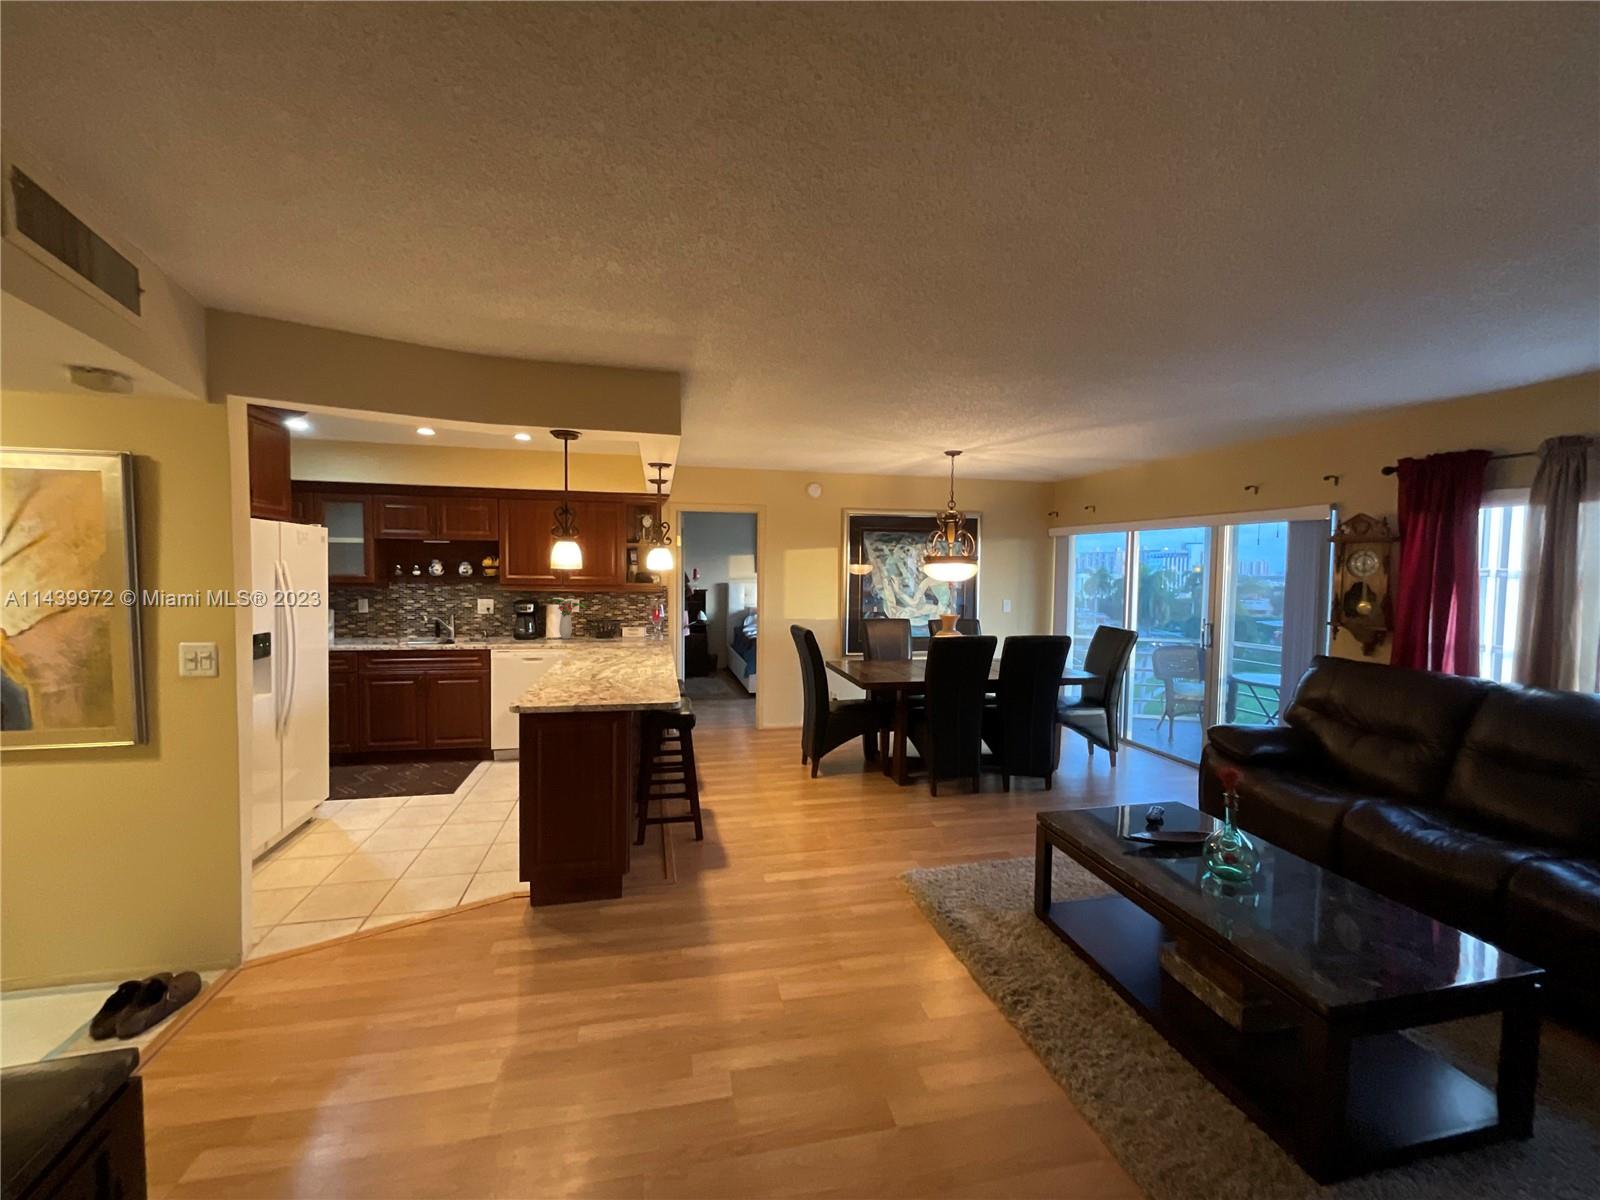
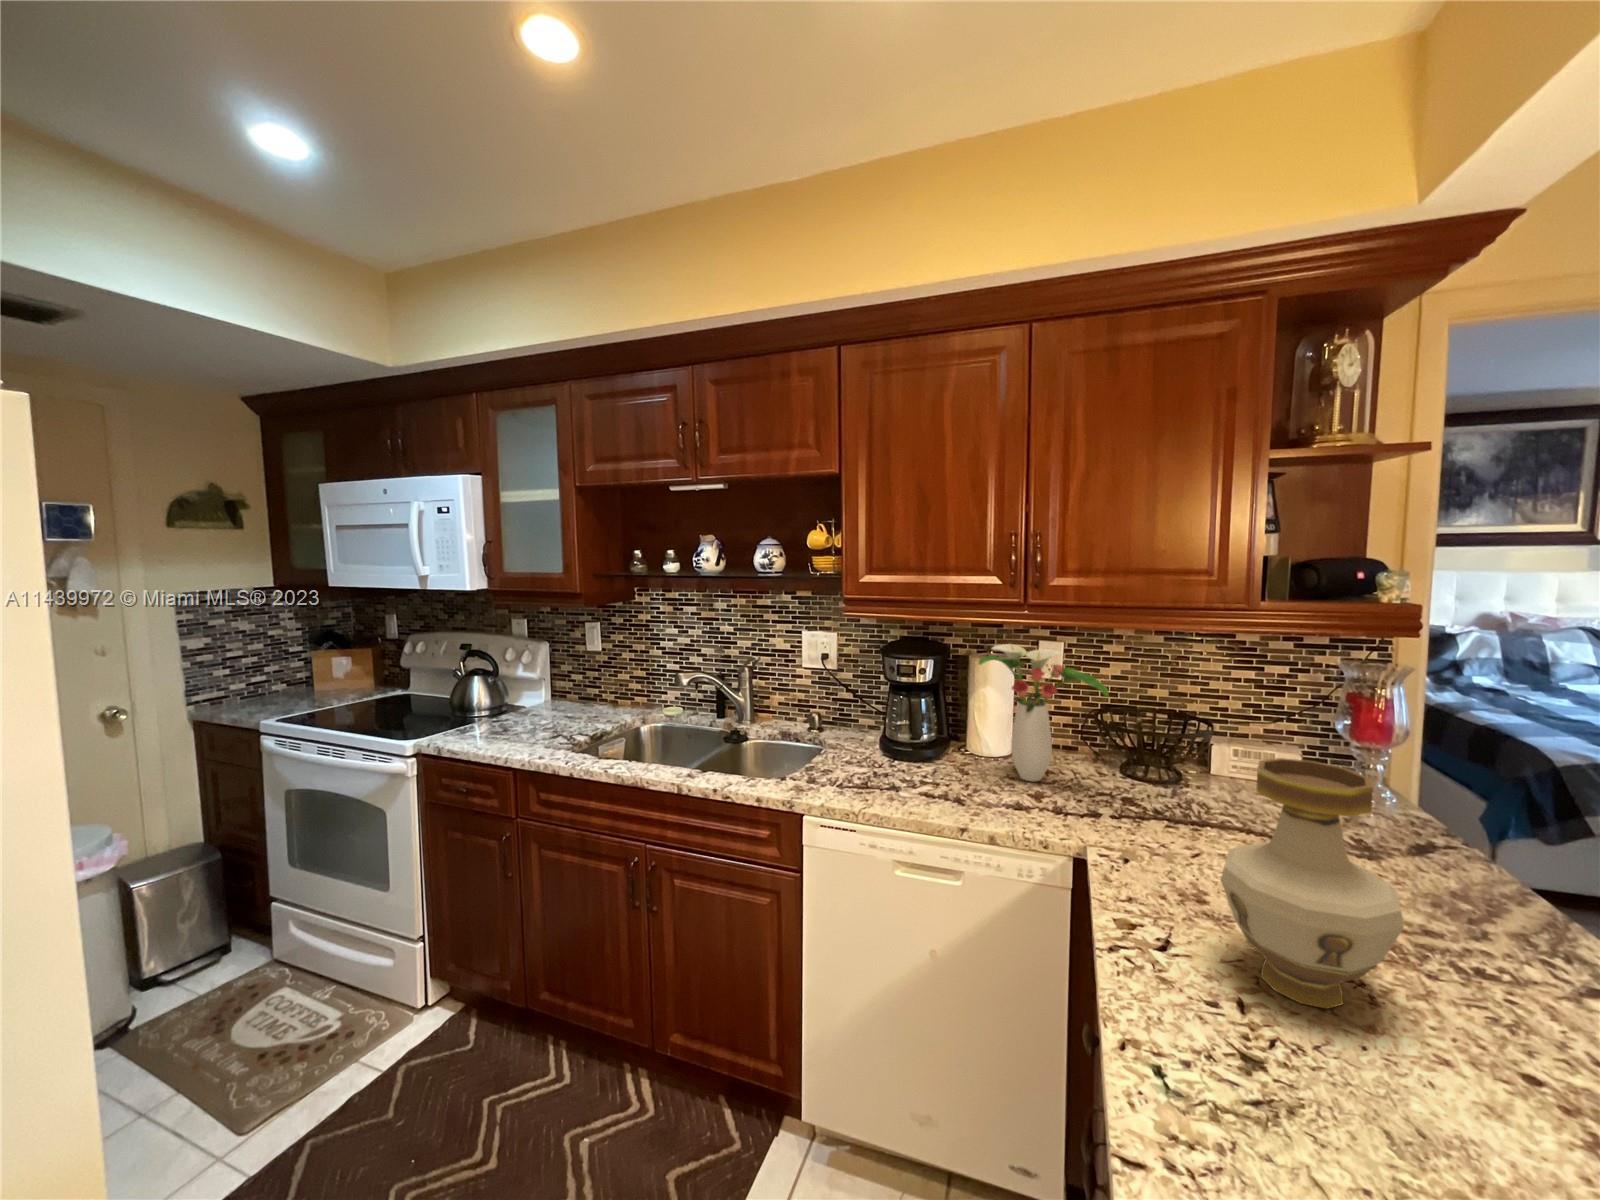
vase: none [590,604,618,644] -> present [1221,758,1404,1008]

